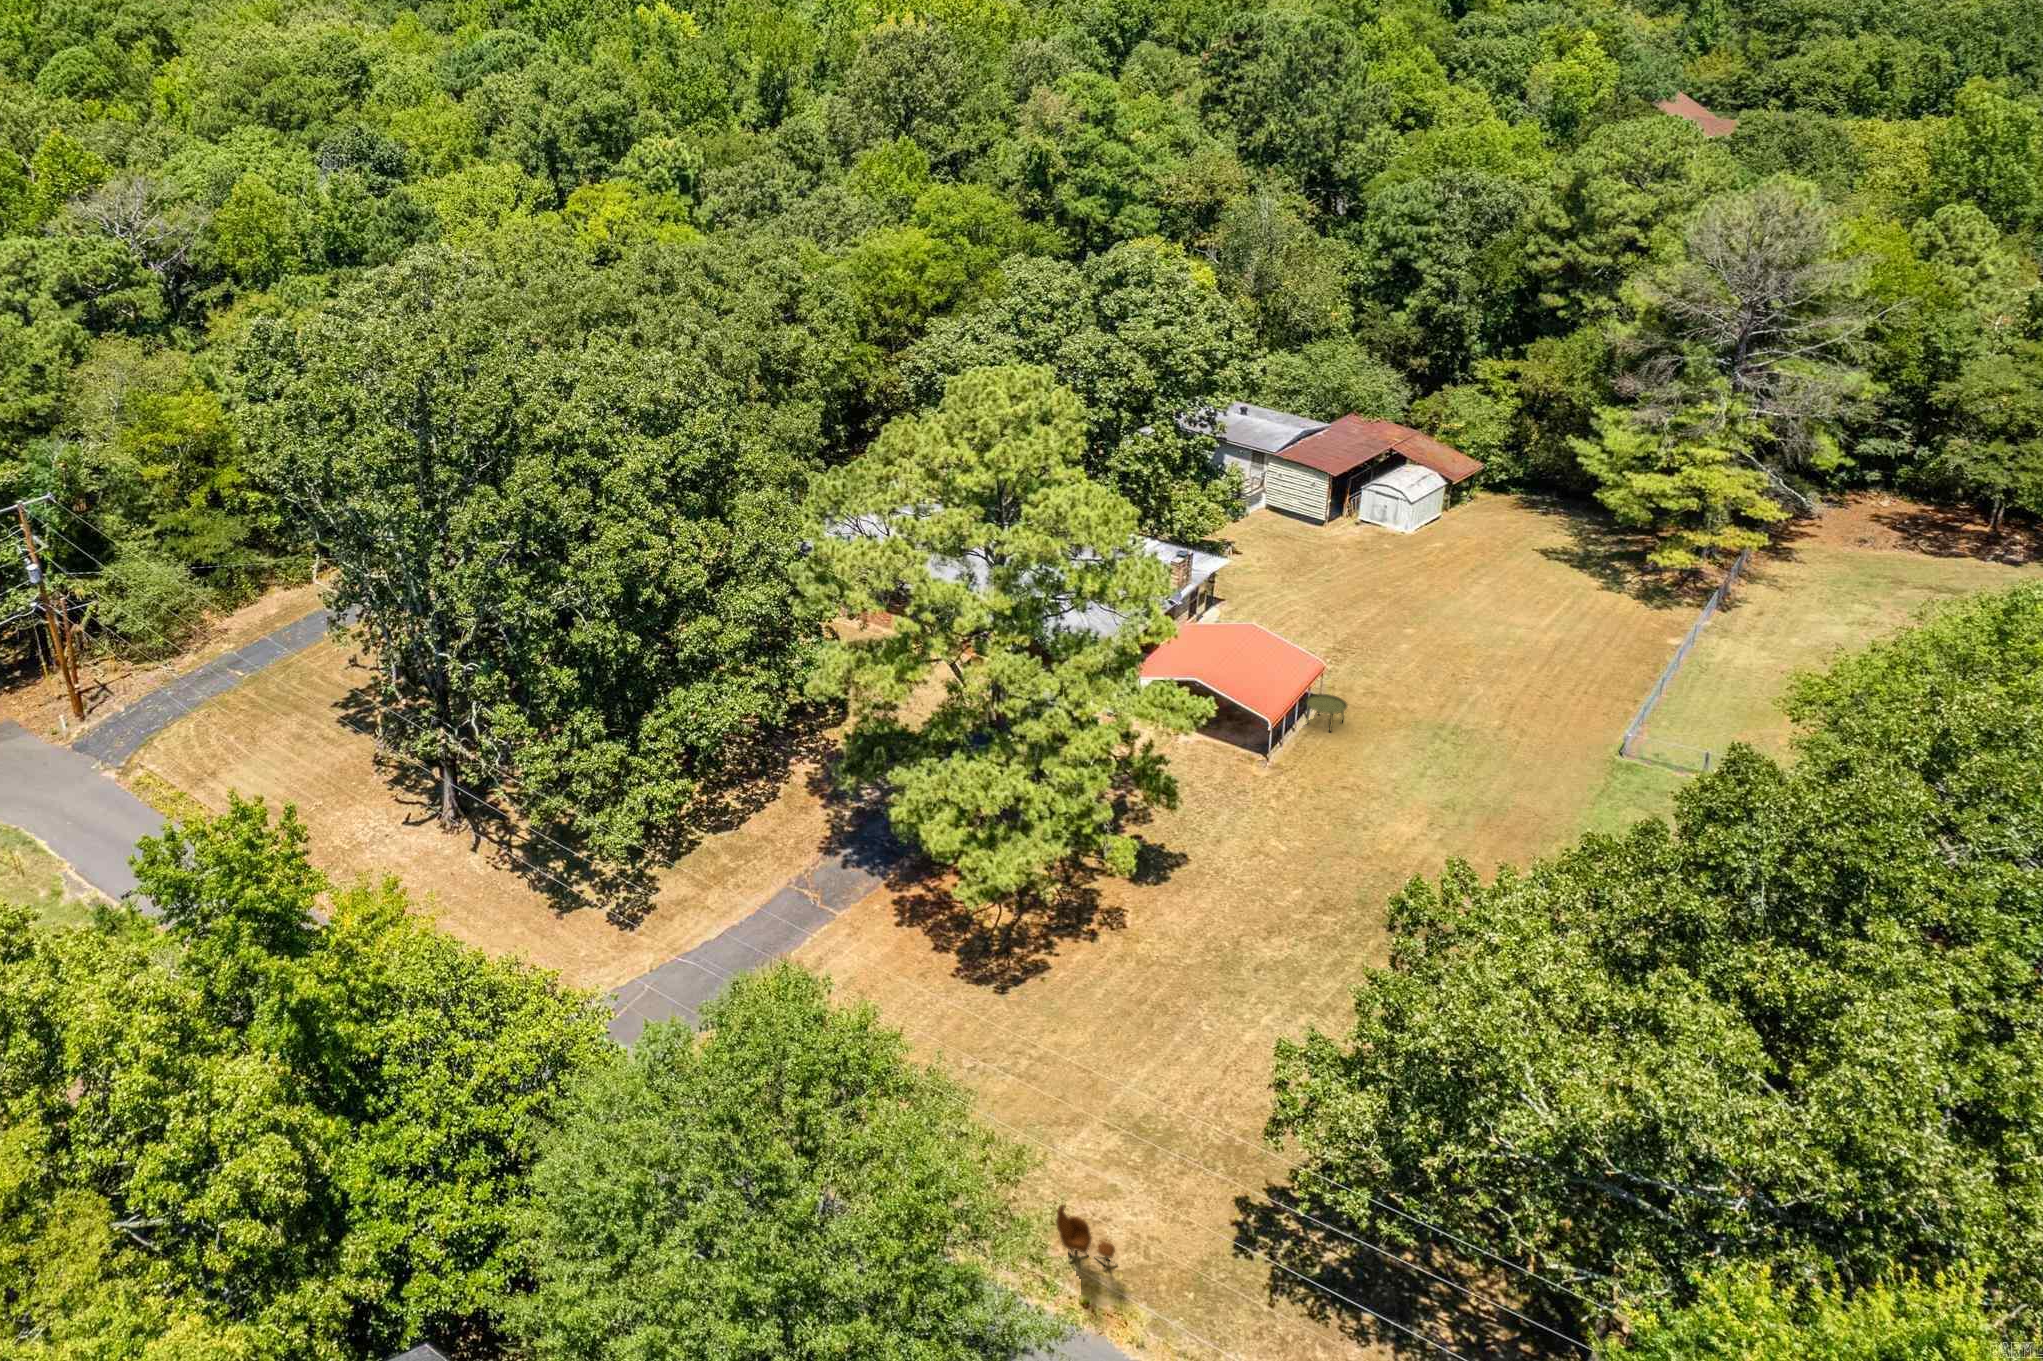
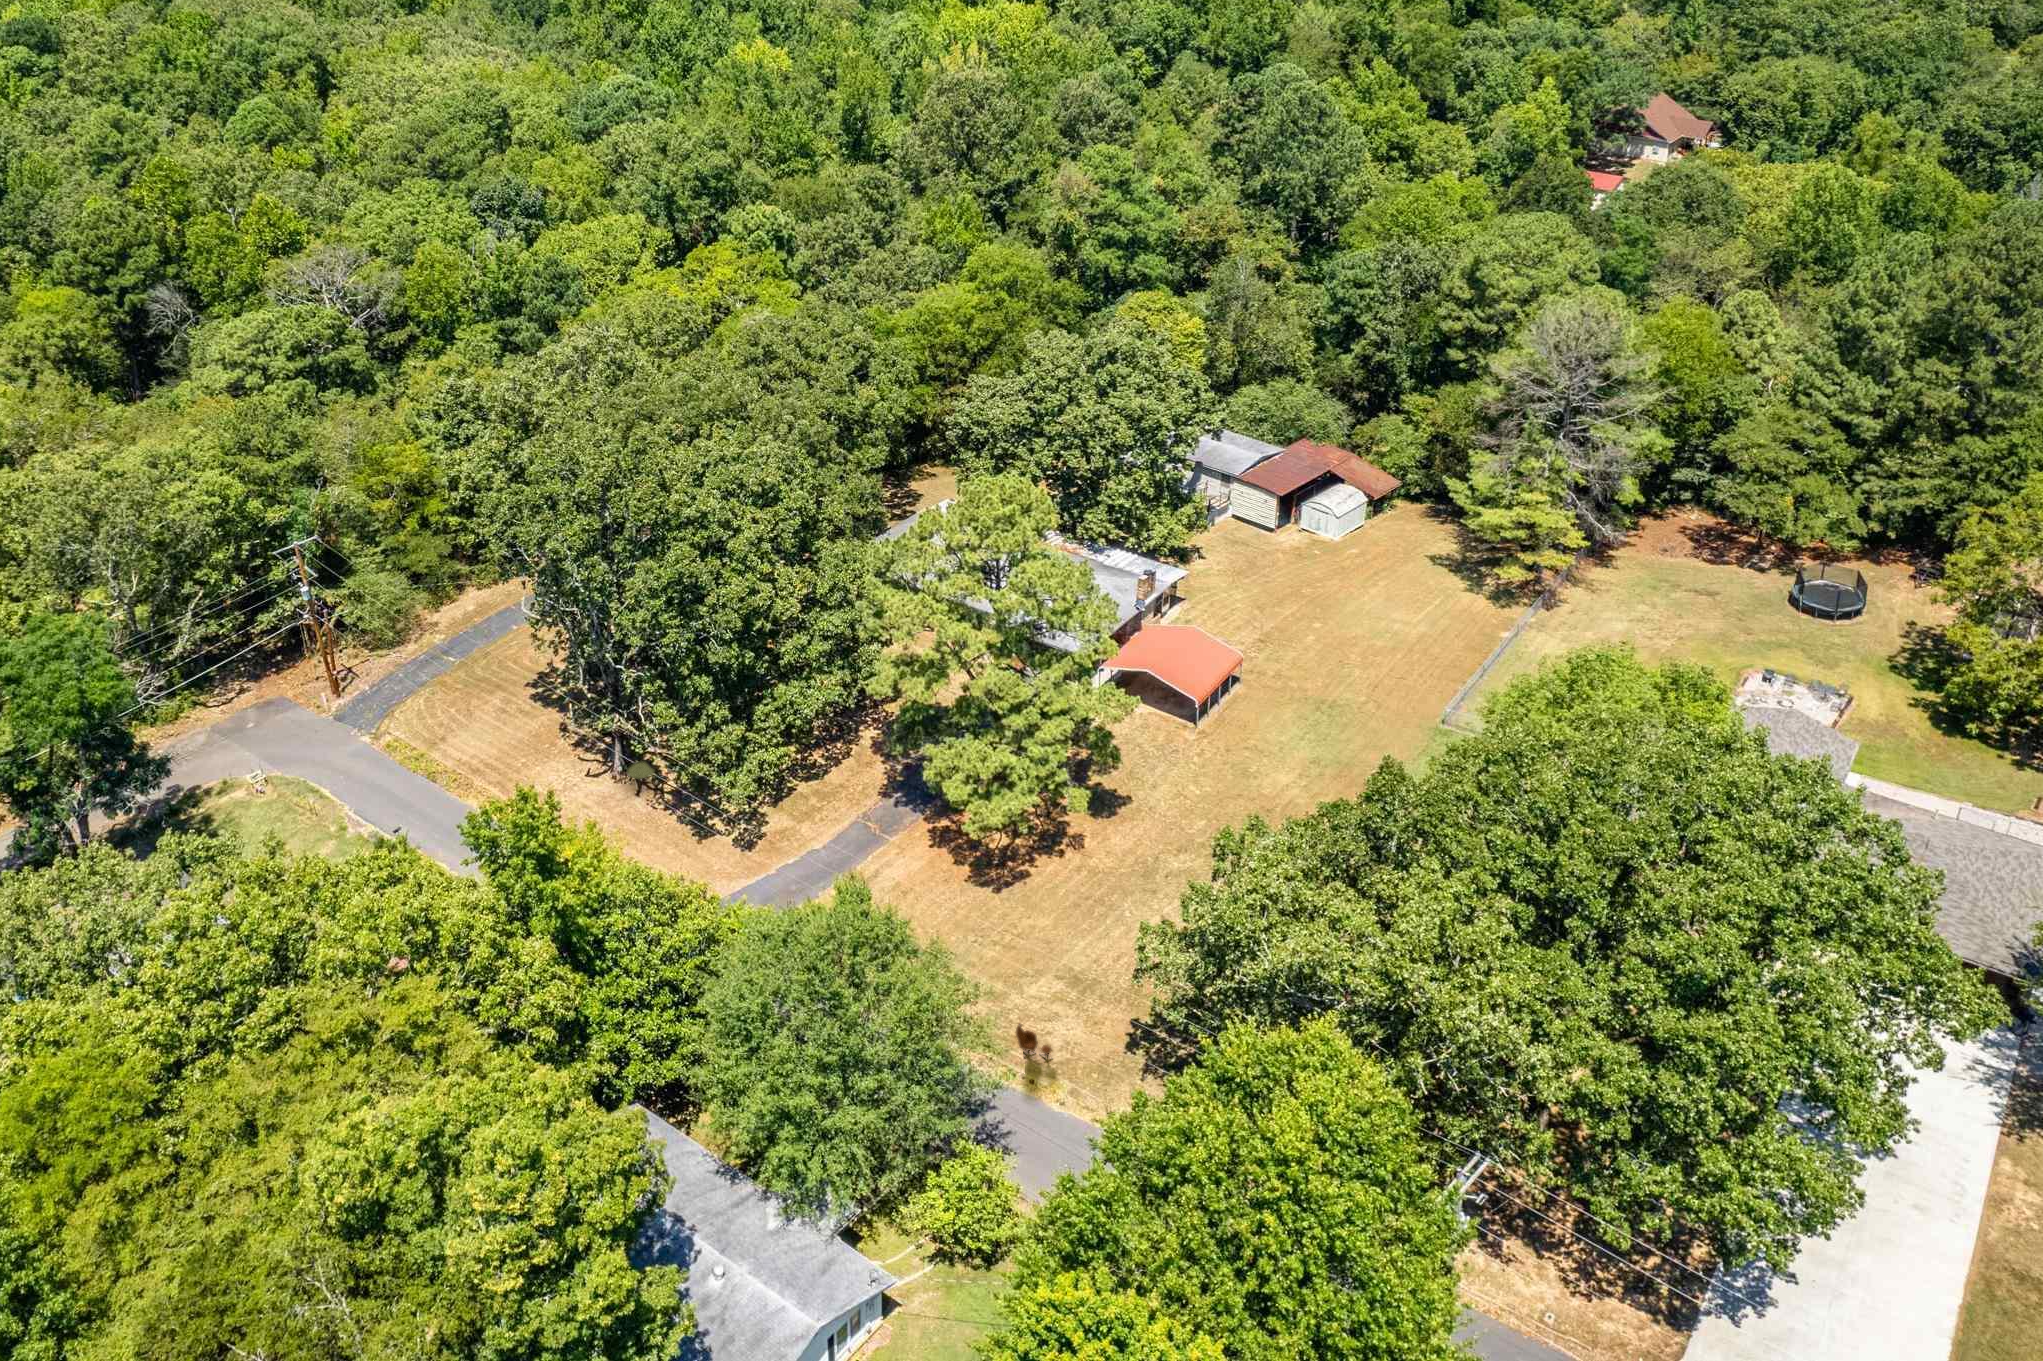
round table: present [1305,694,1347,731] -> present [626,760,657,783]

